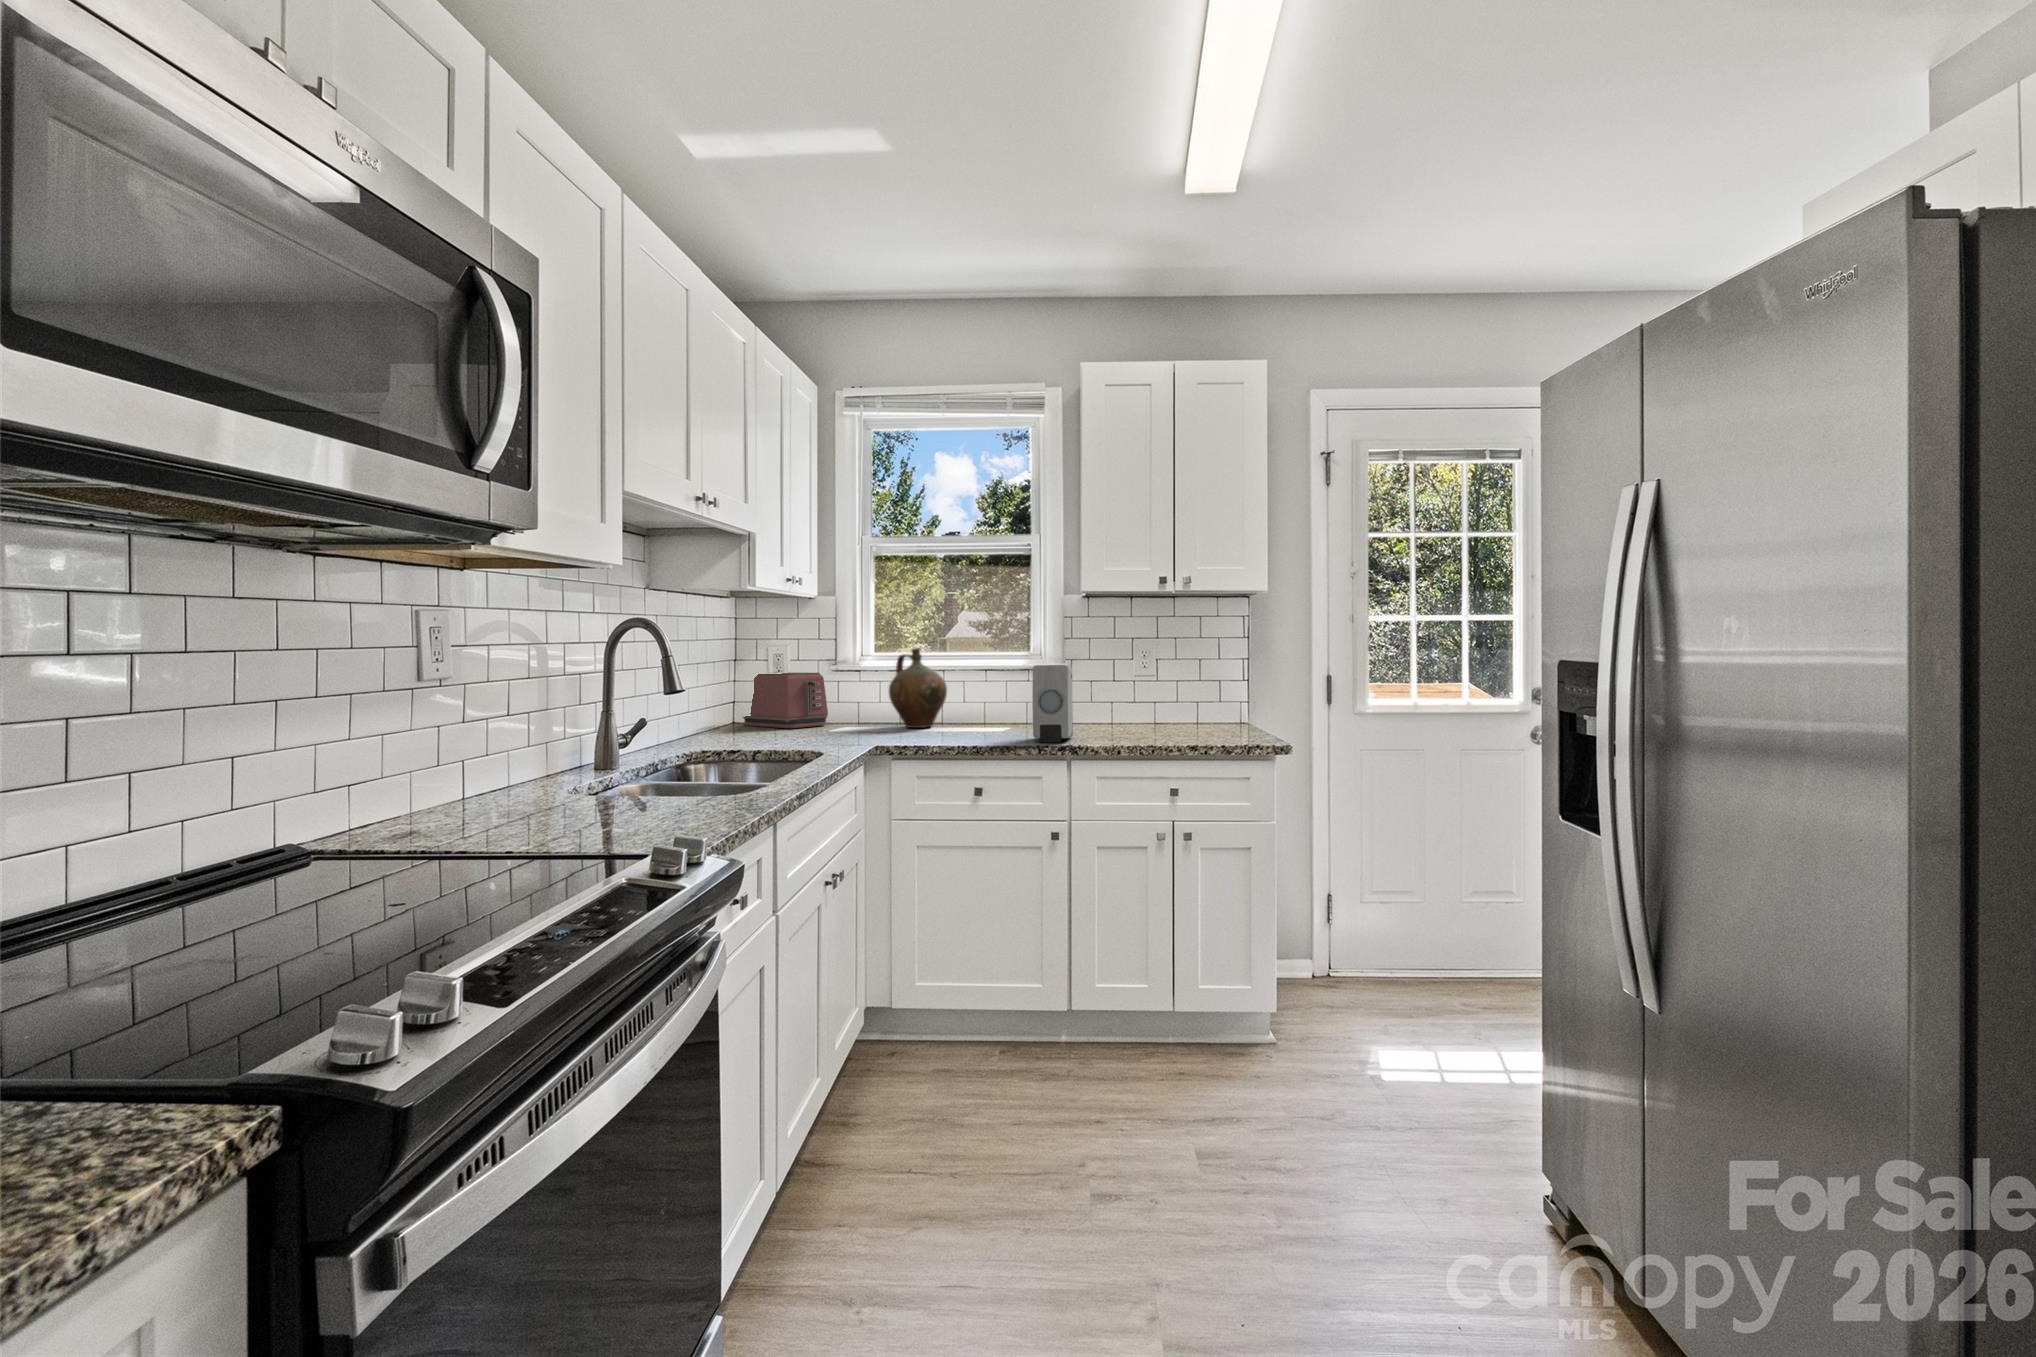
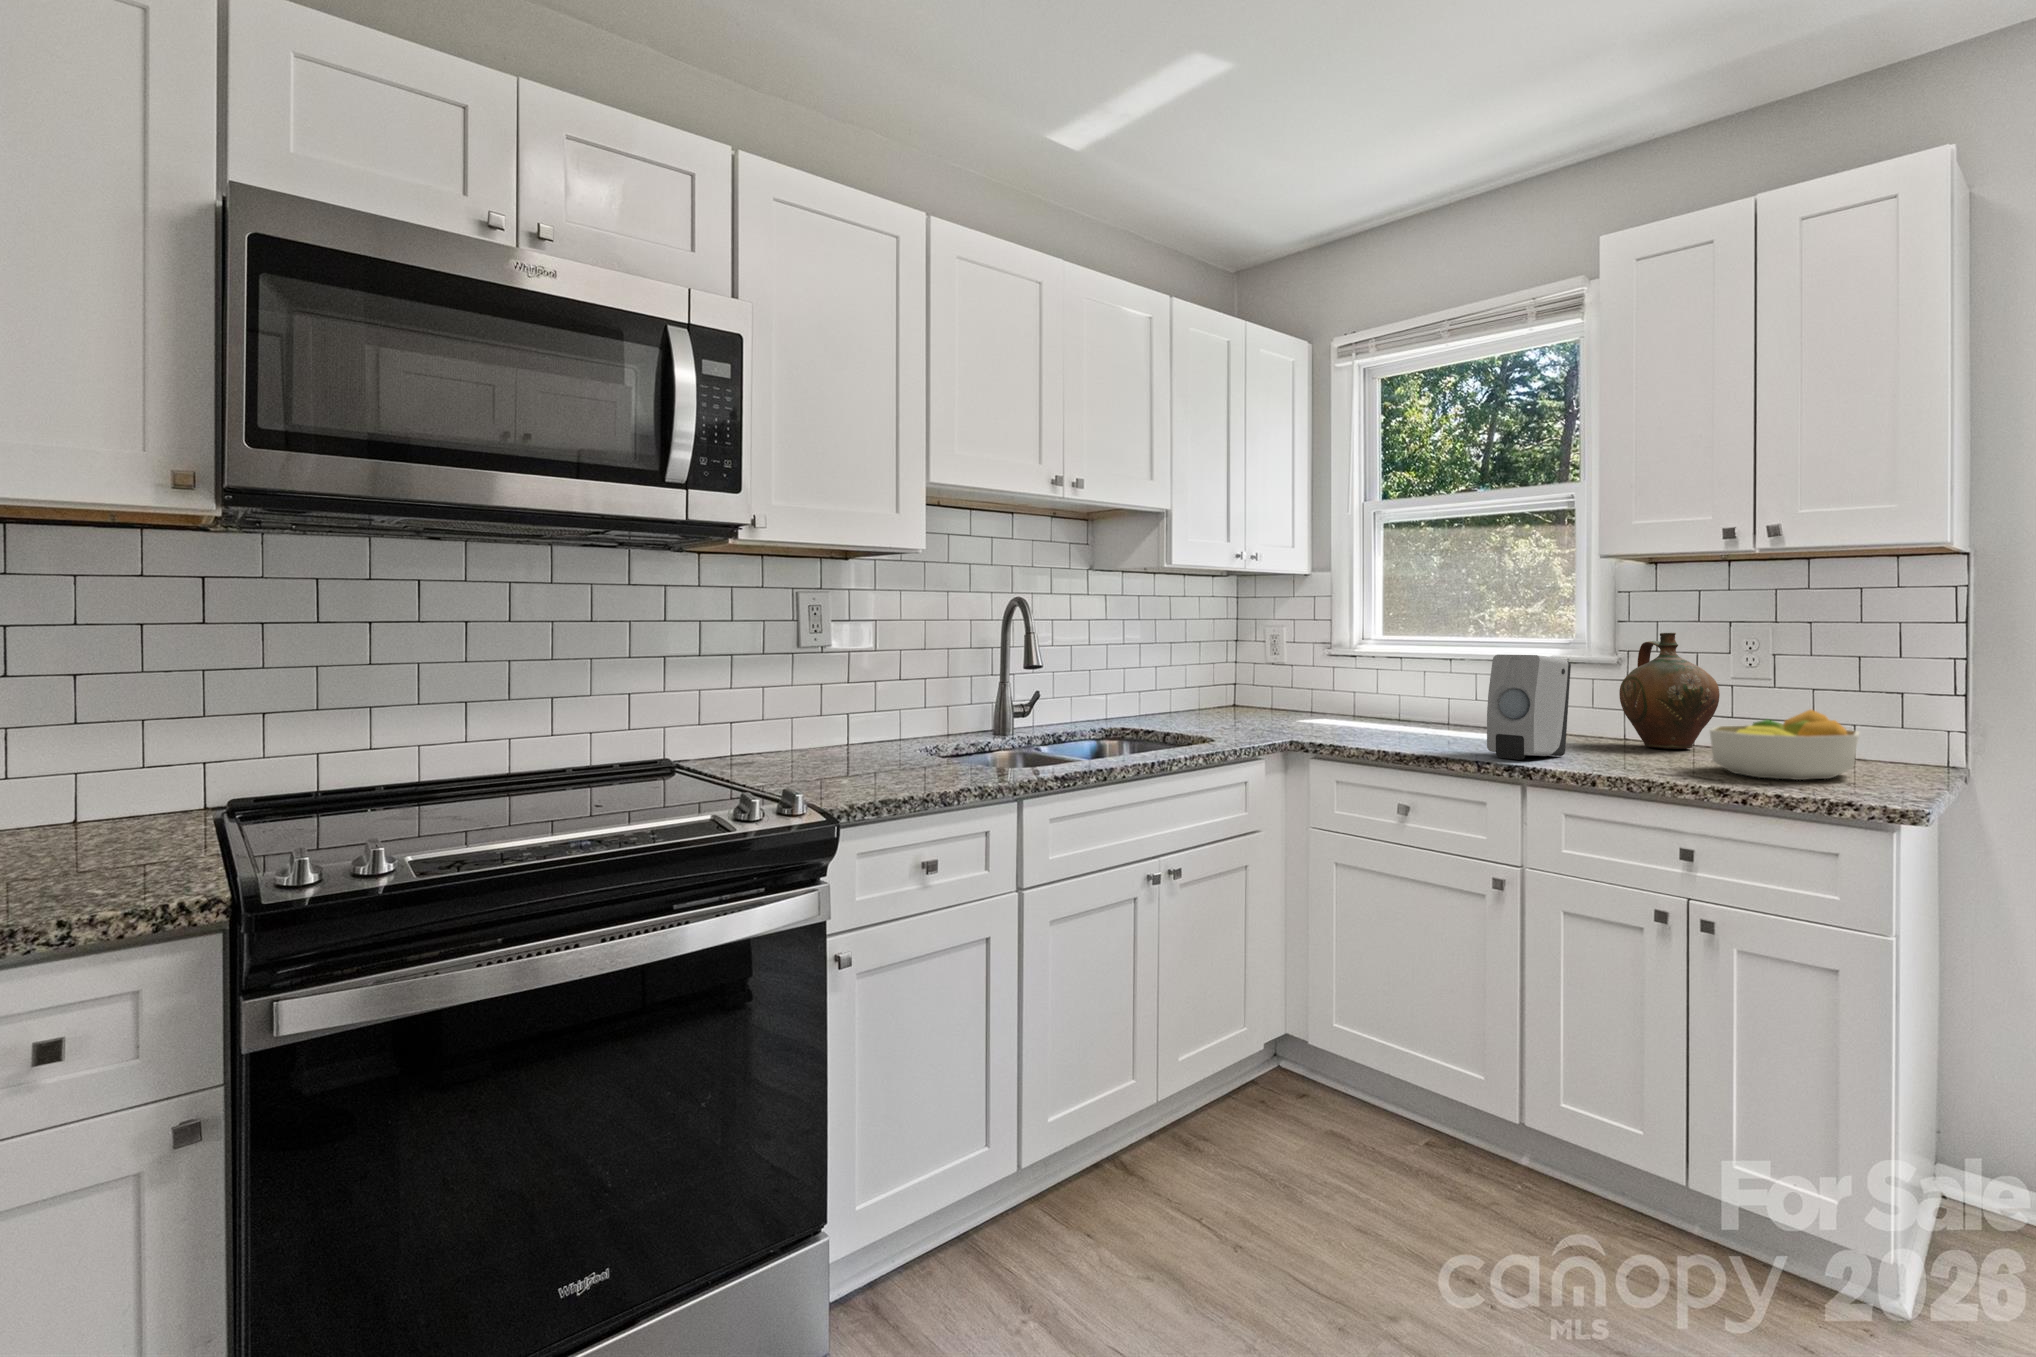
ceramic jug: present [889,648,947,728] -> present [1619,633,1720,749]
toaster: present [743,672,828,728] -> none [1242,656,1321,717]
fruit bowl: none [1159,694,1236,739] -> present [1710,710,1859,780]

